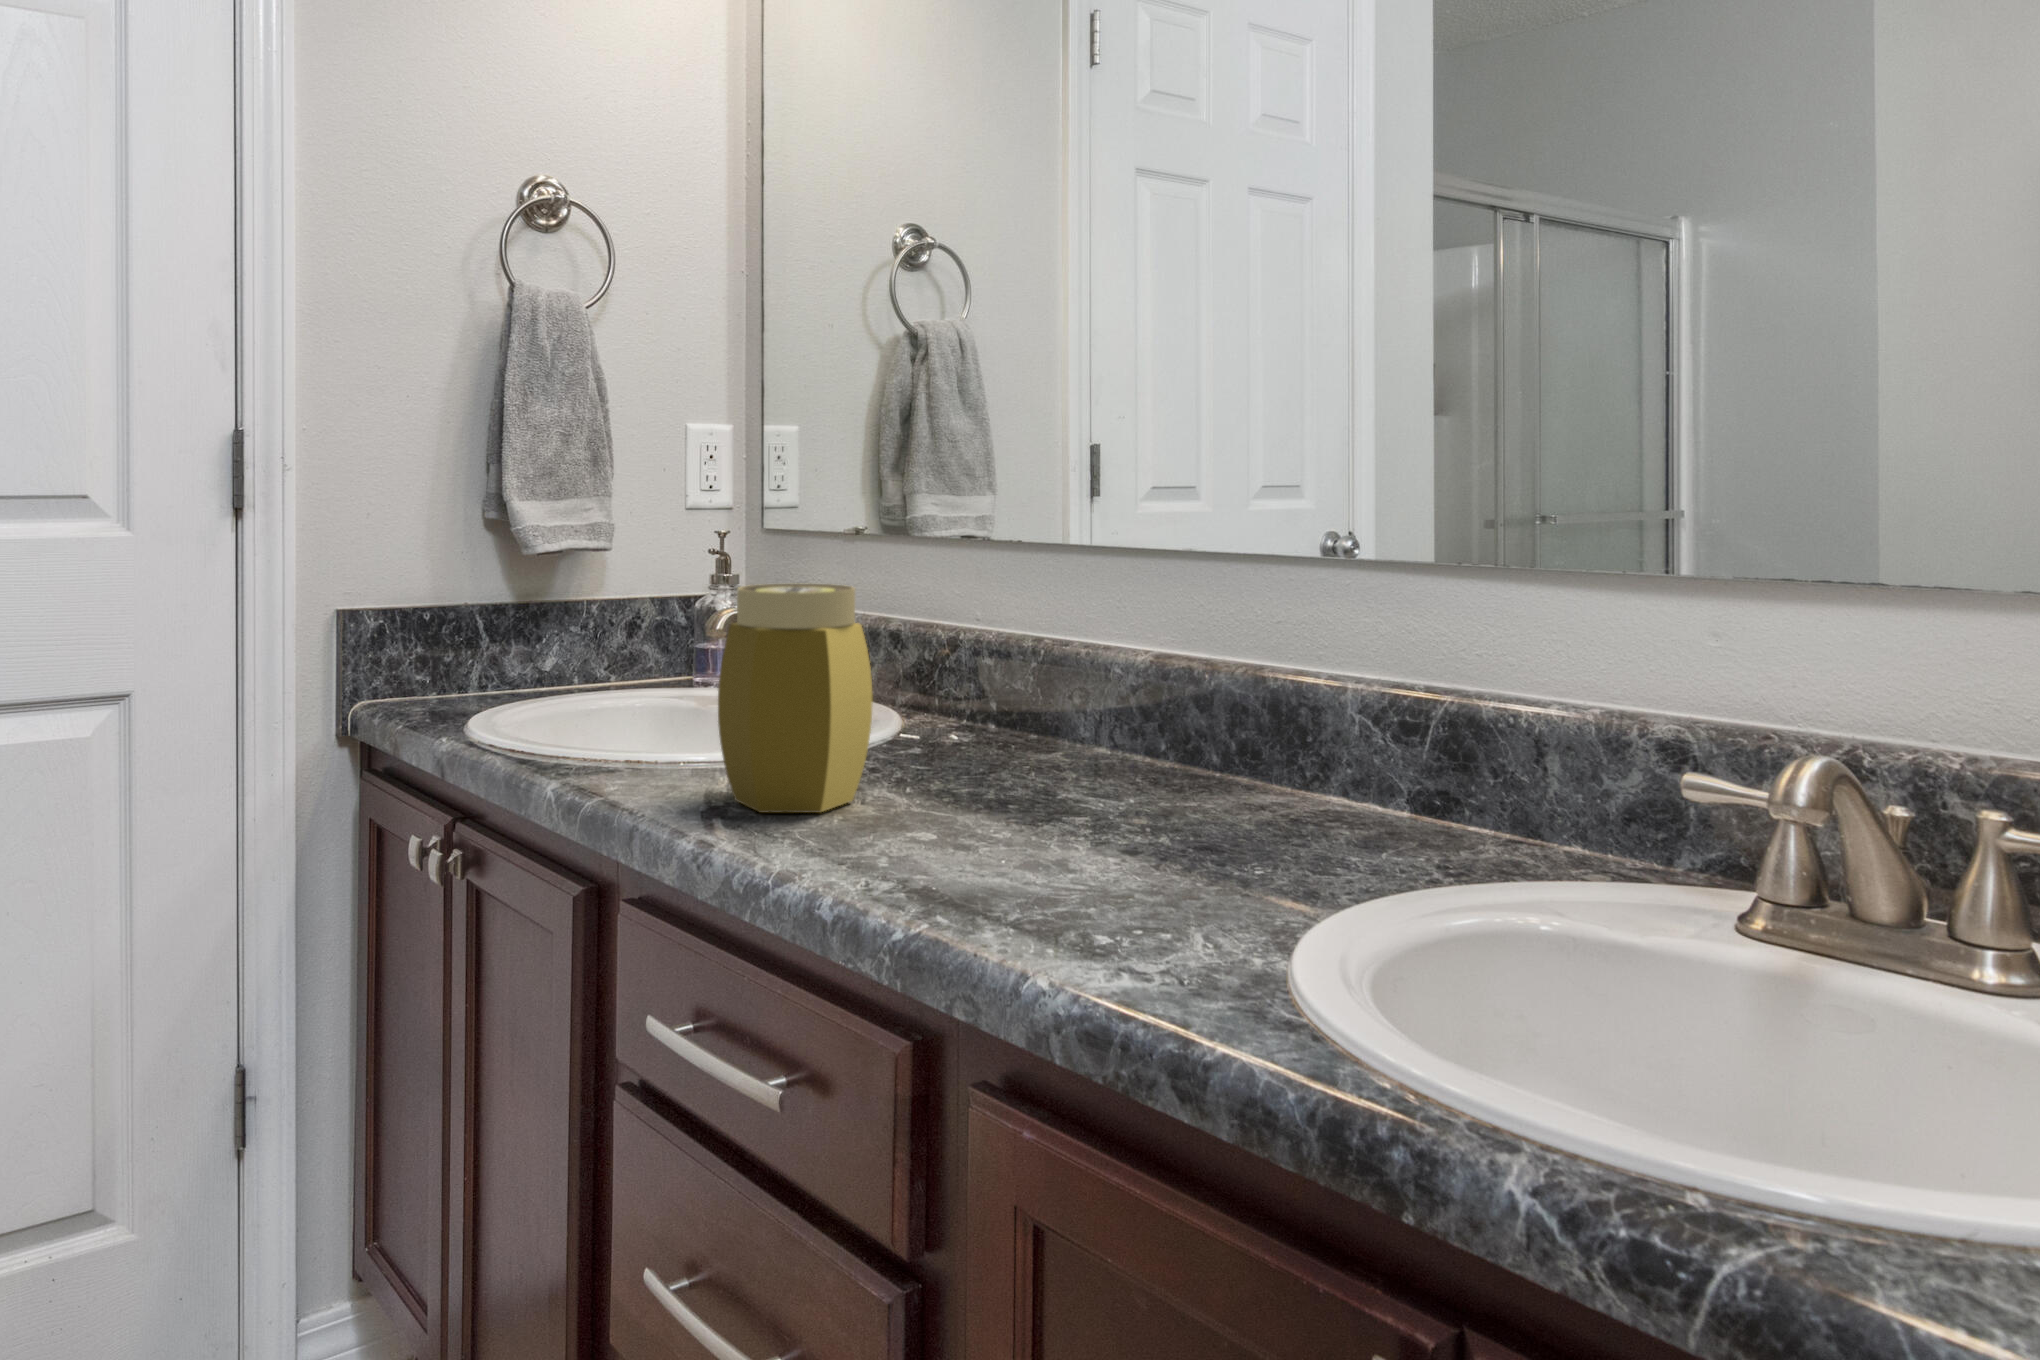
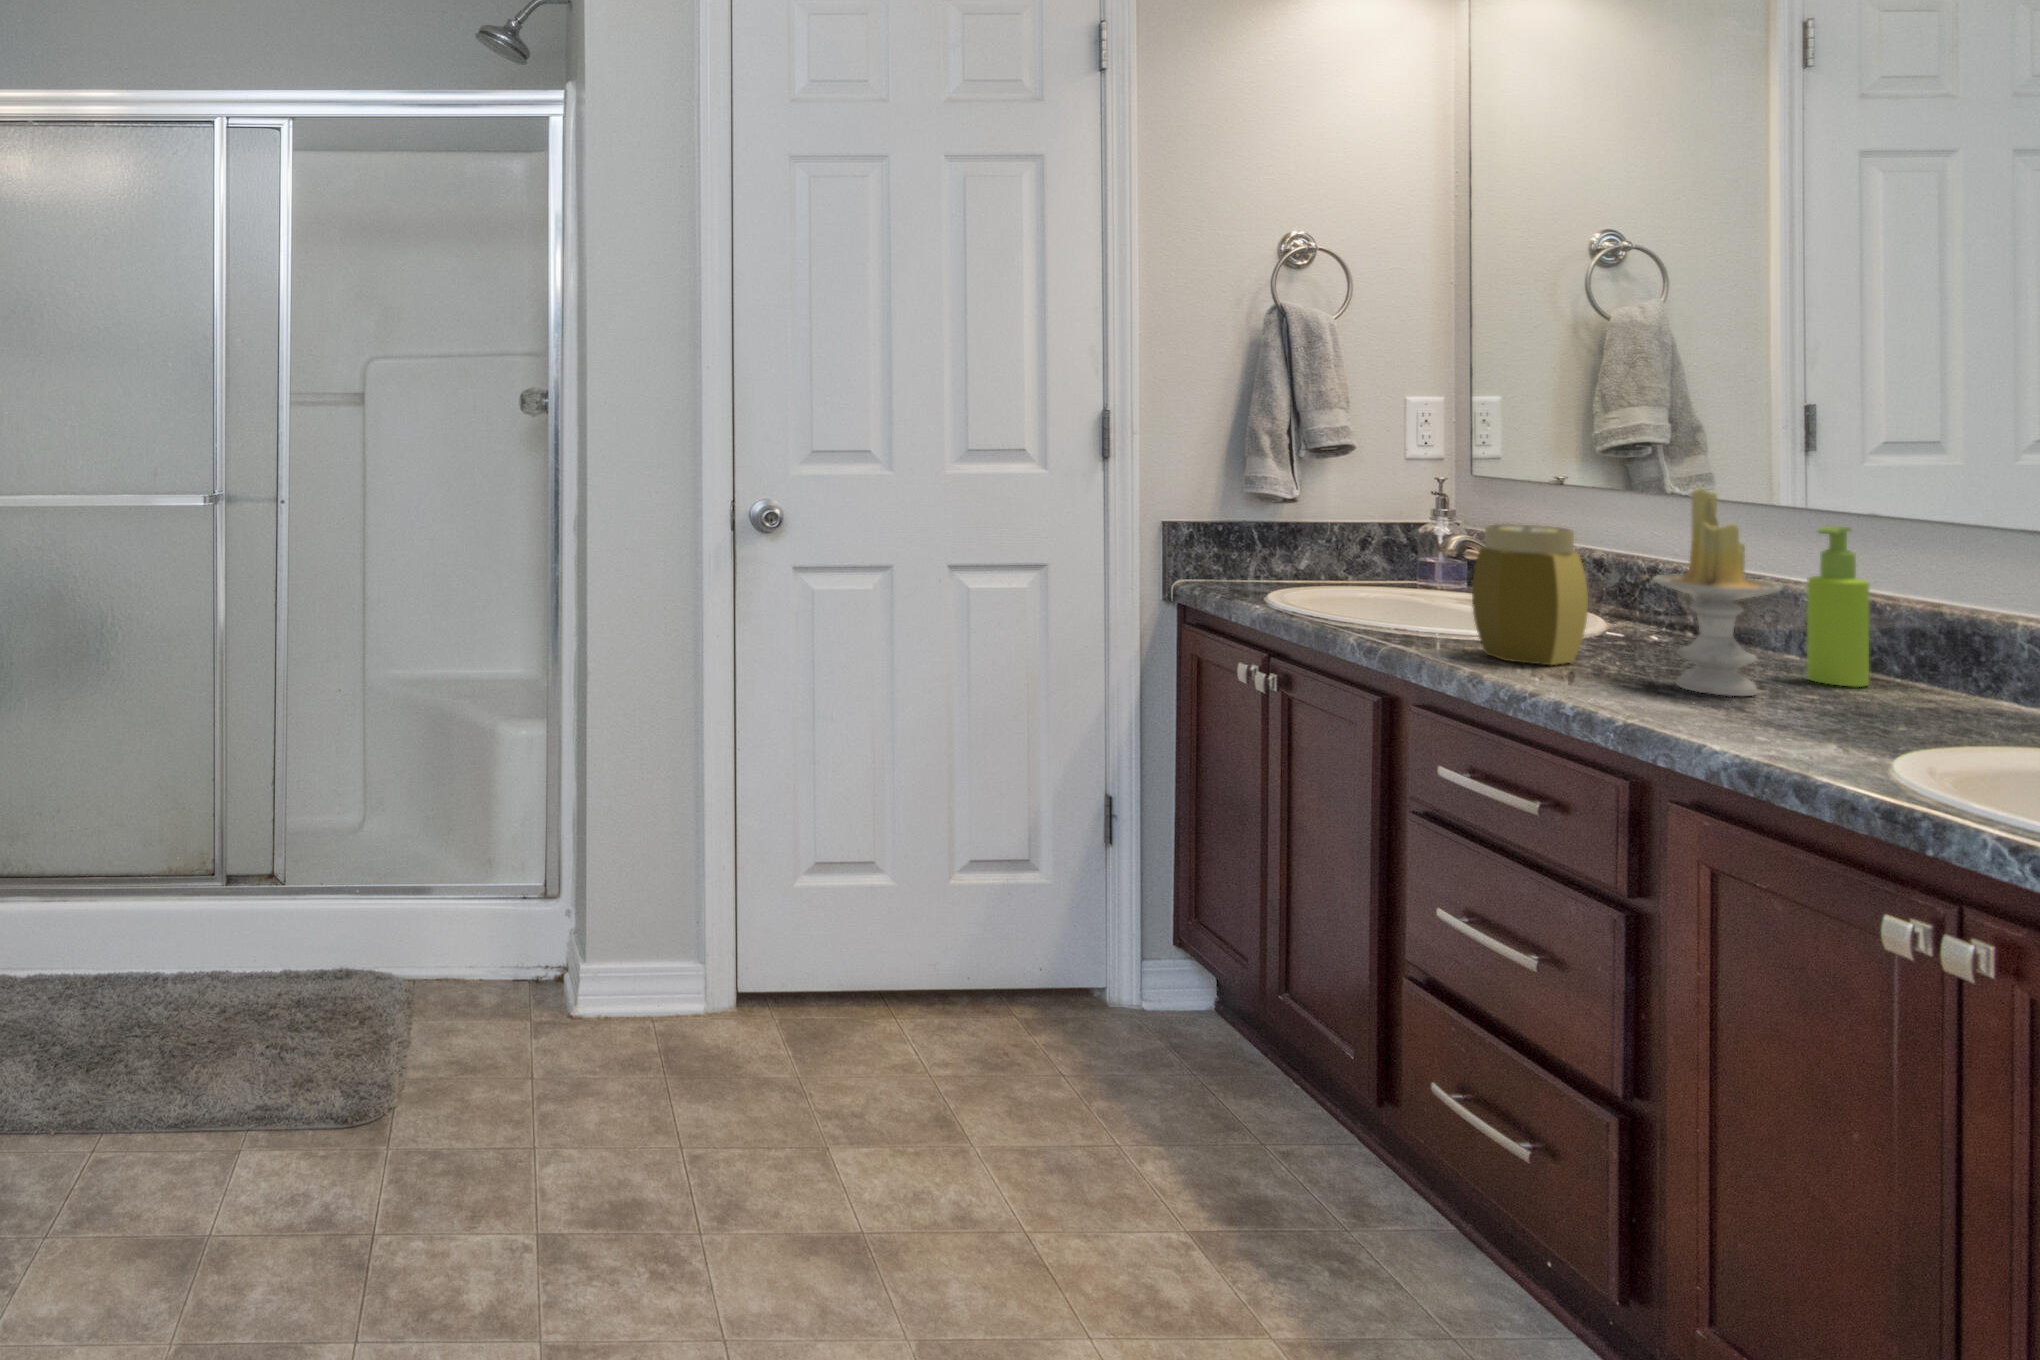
candle: none [952,511,1112,842] -> present [1653,488,1783,696]
soap dispenser: none [1129,564,1197,797] -> present [1807,526,1869,687]

